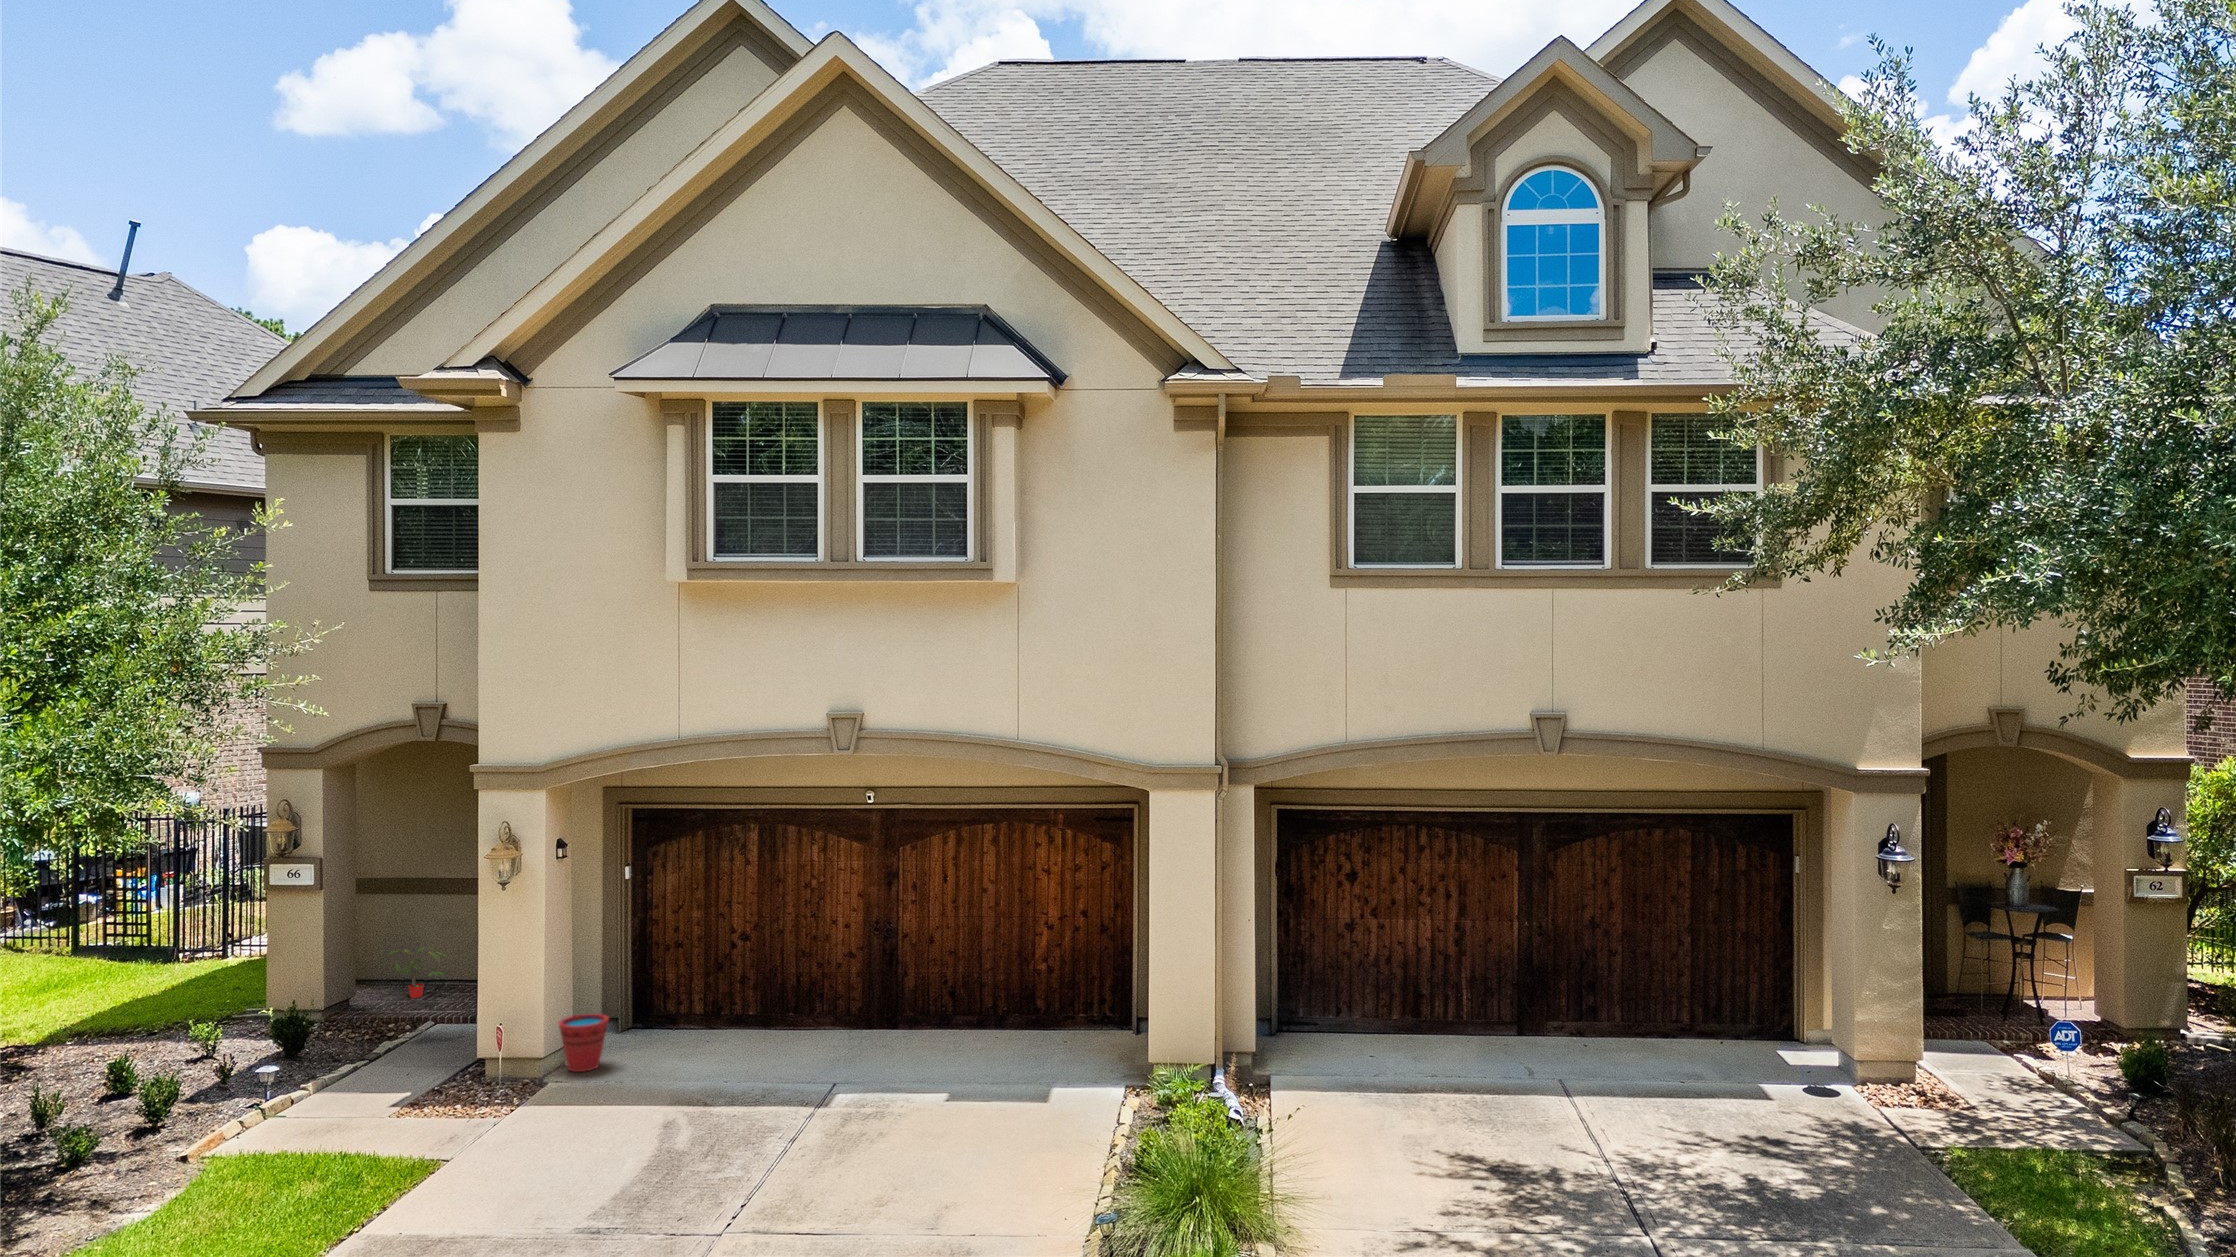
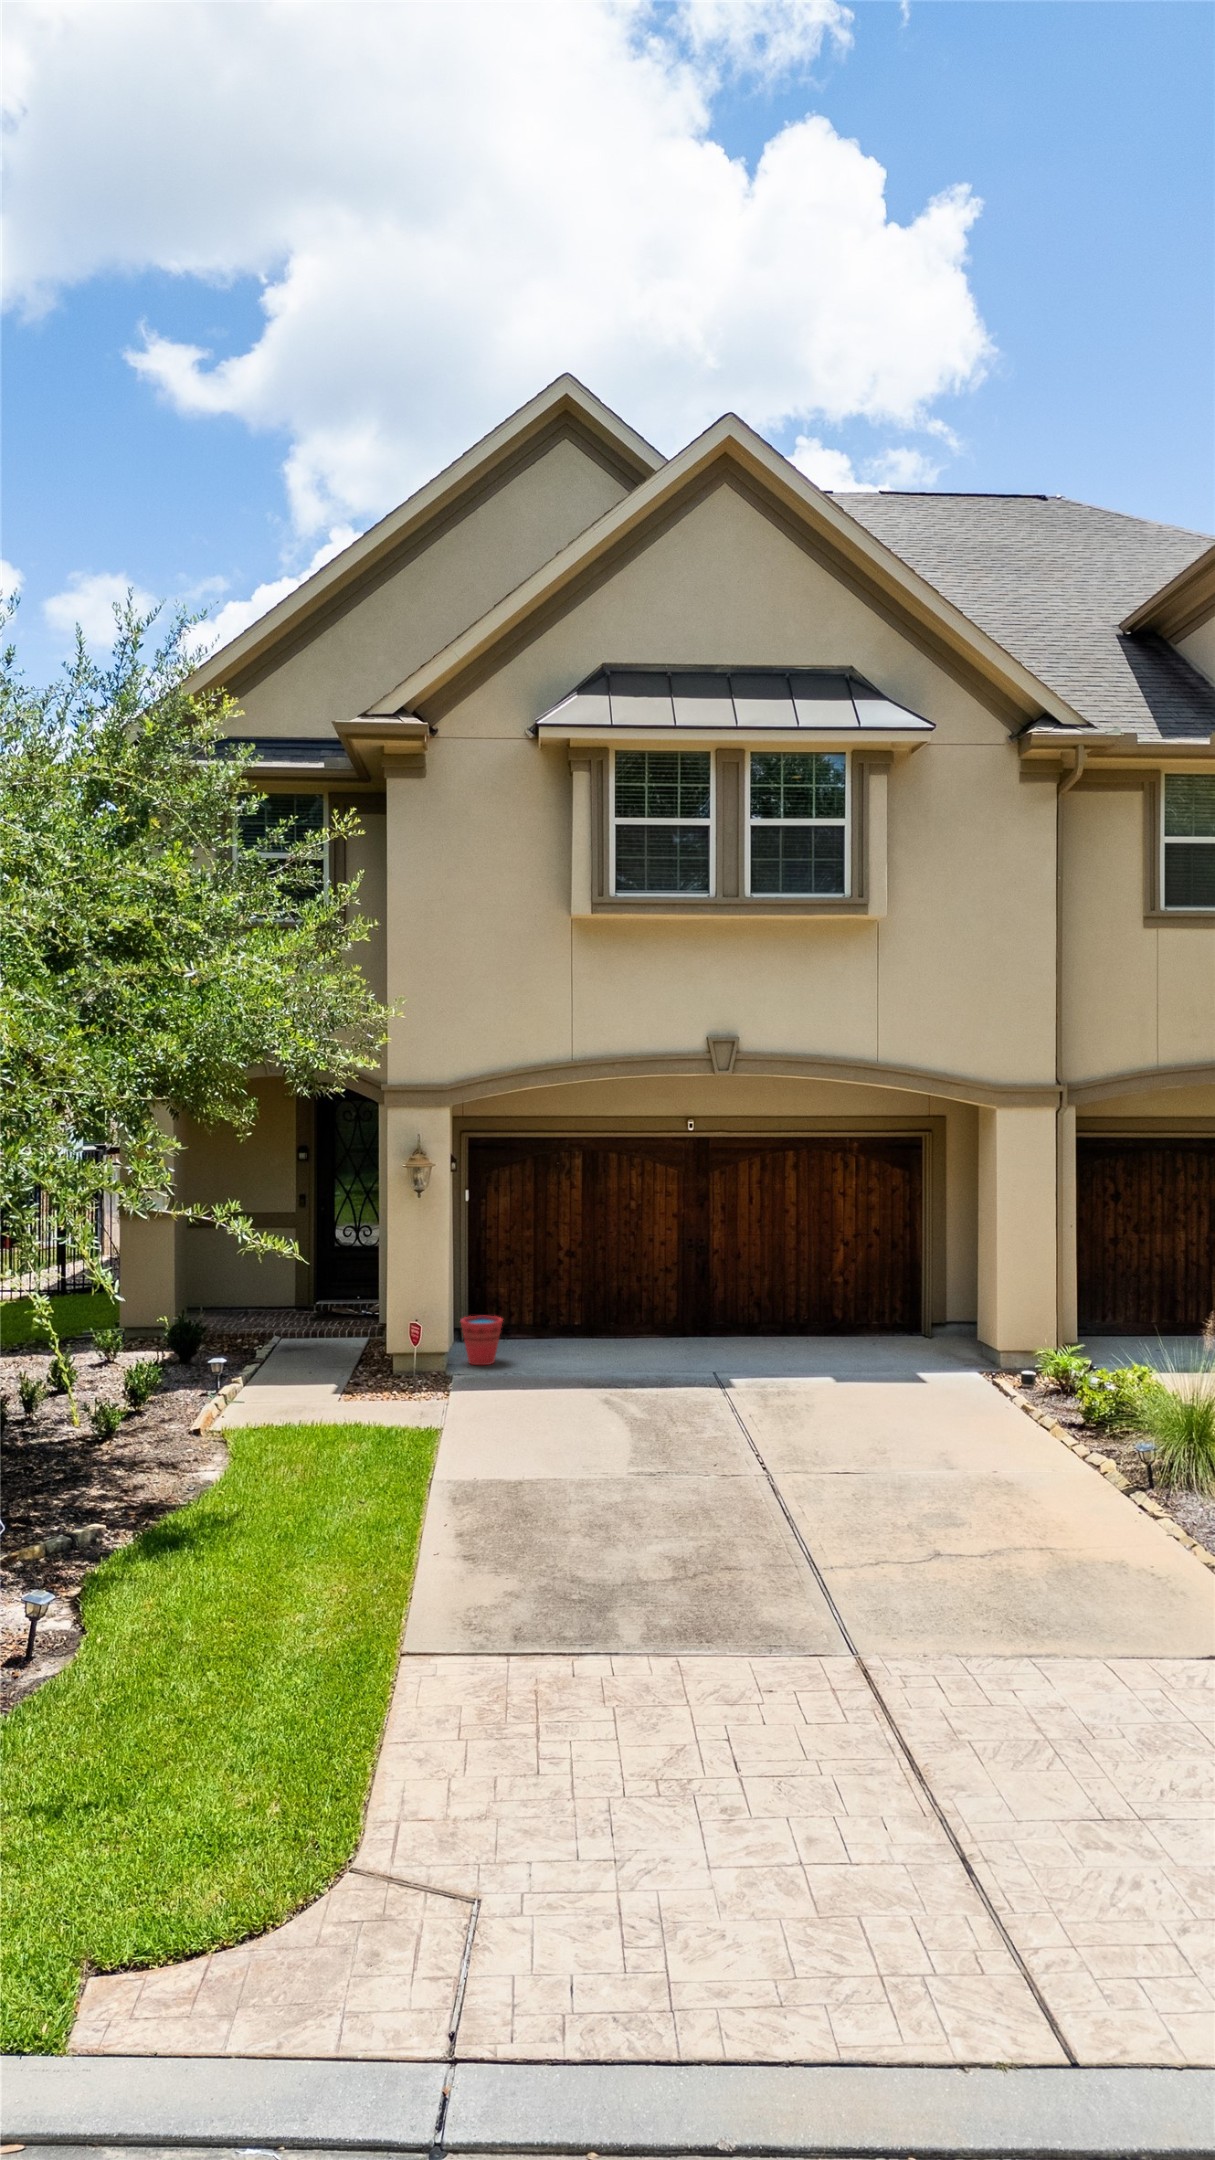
potted plant: present [389,946,448,998] -> none [247,1268,303,1314]

